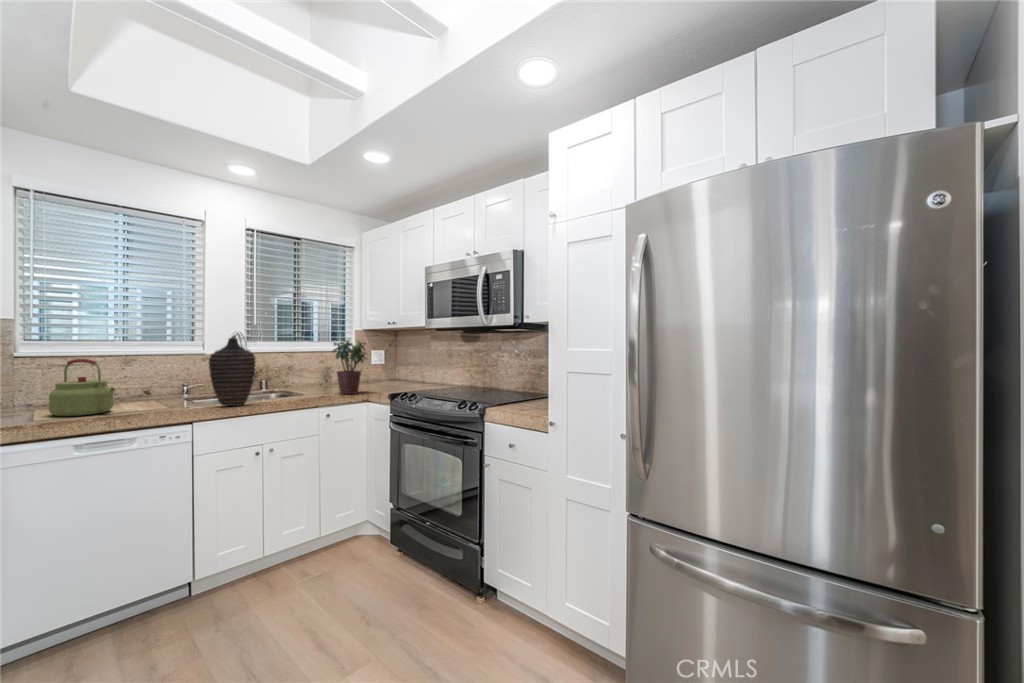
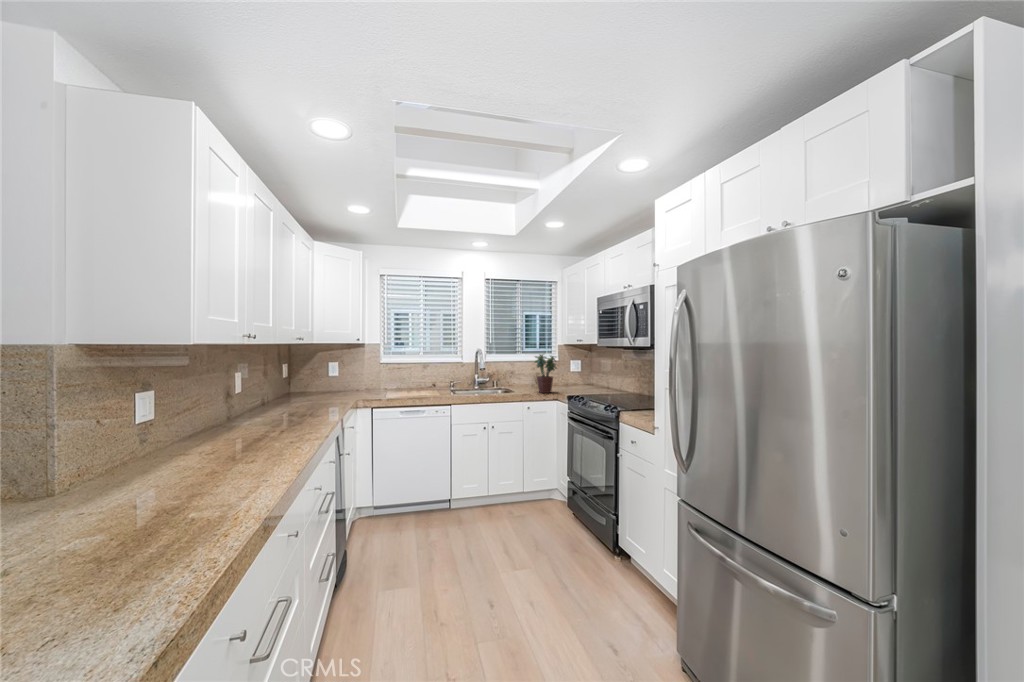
decorative vase: present [209,338,256,406] -> none [458,354,483,396]
kettle: present [49,359,115,416] -> none [389,365,415,396]

